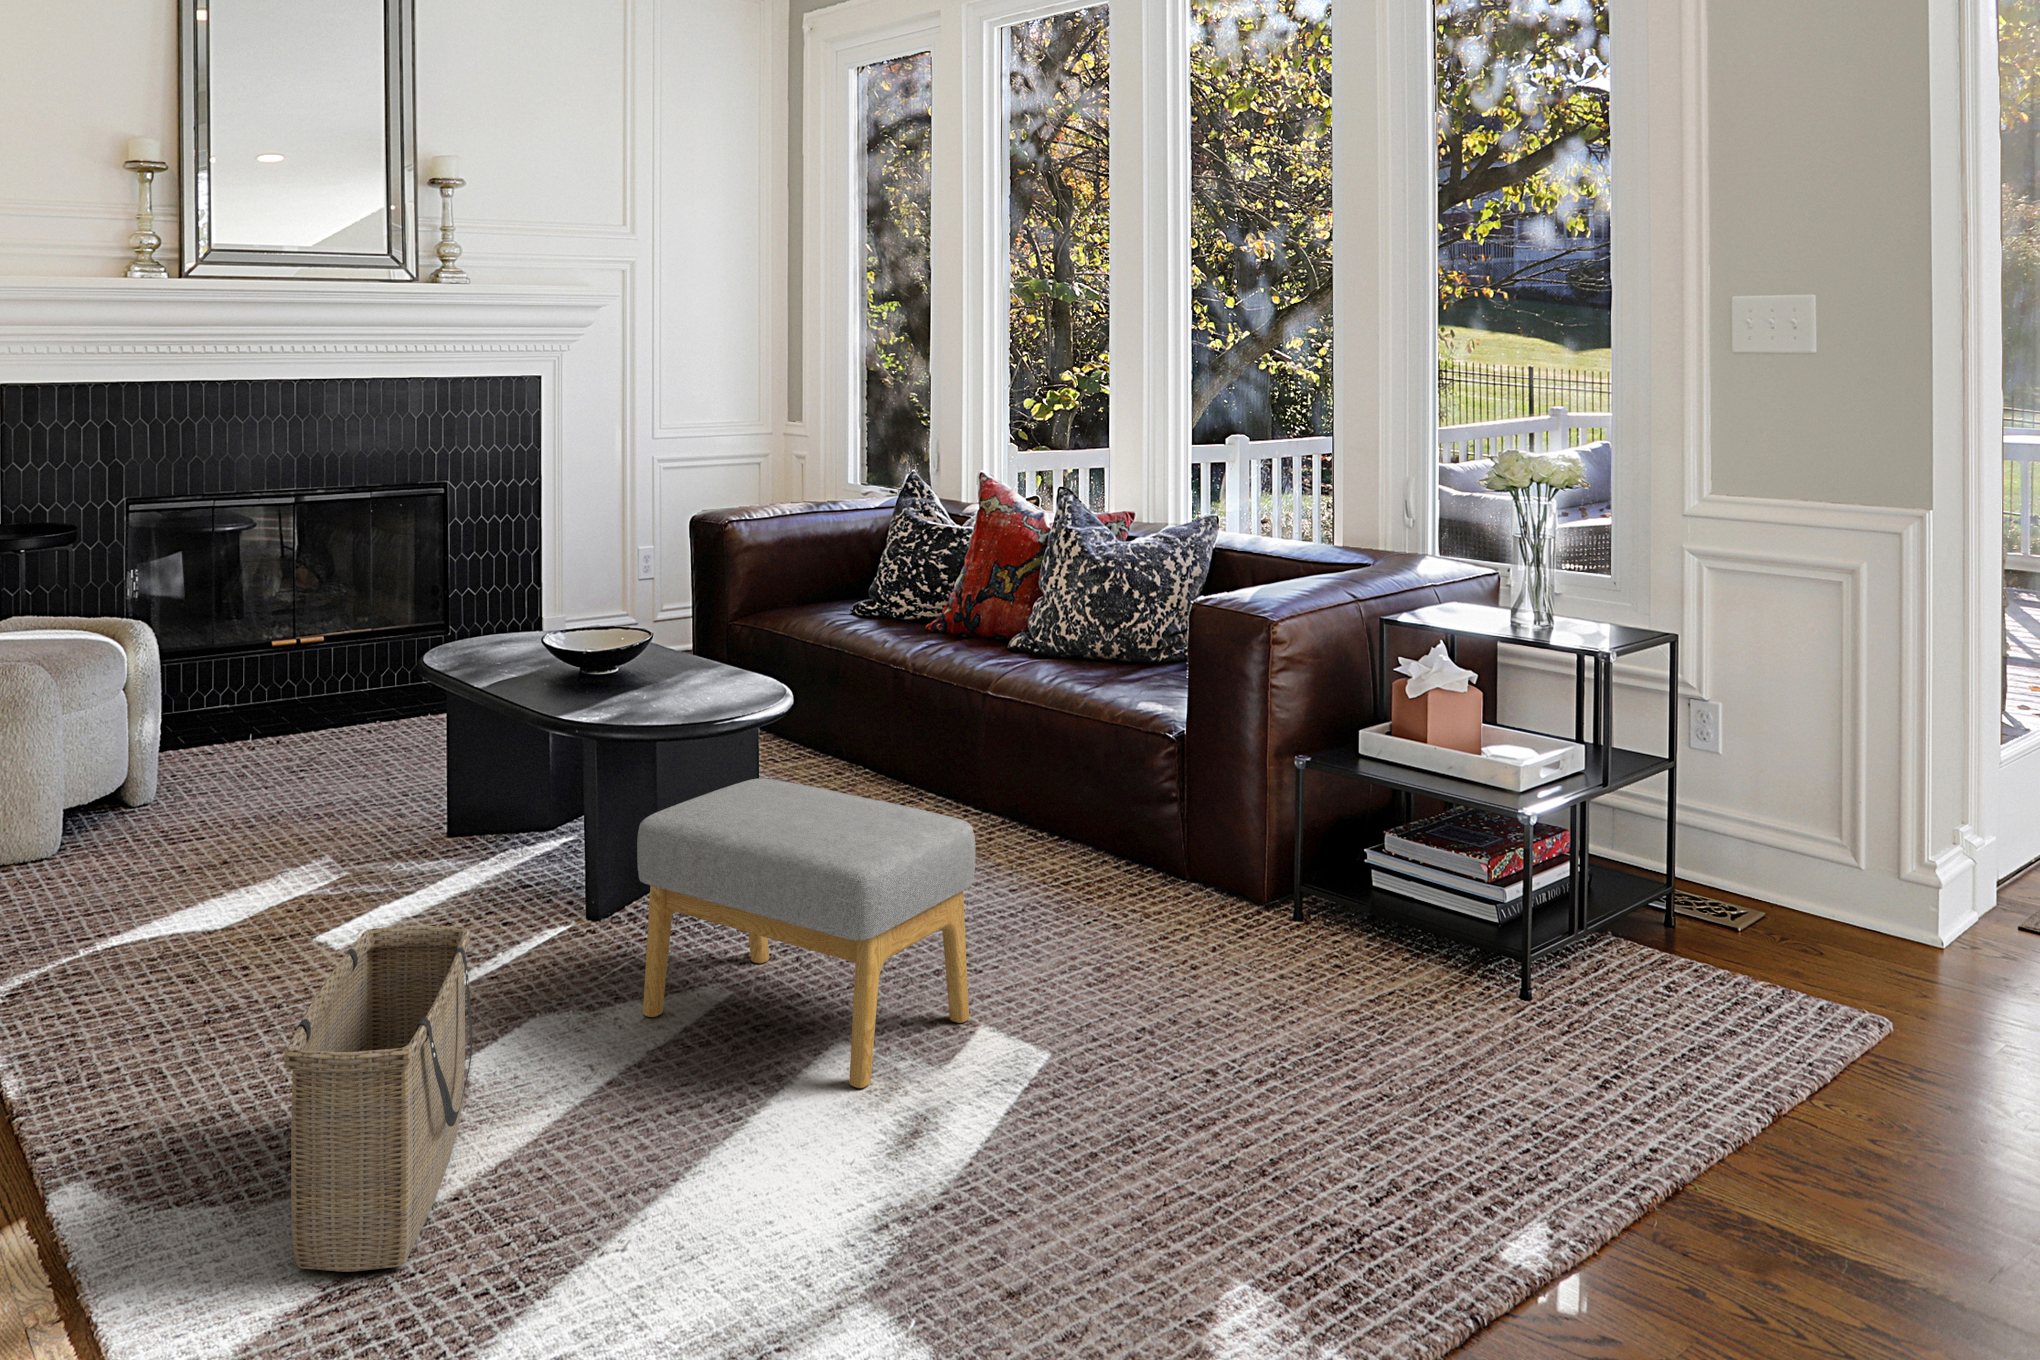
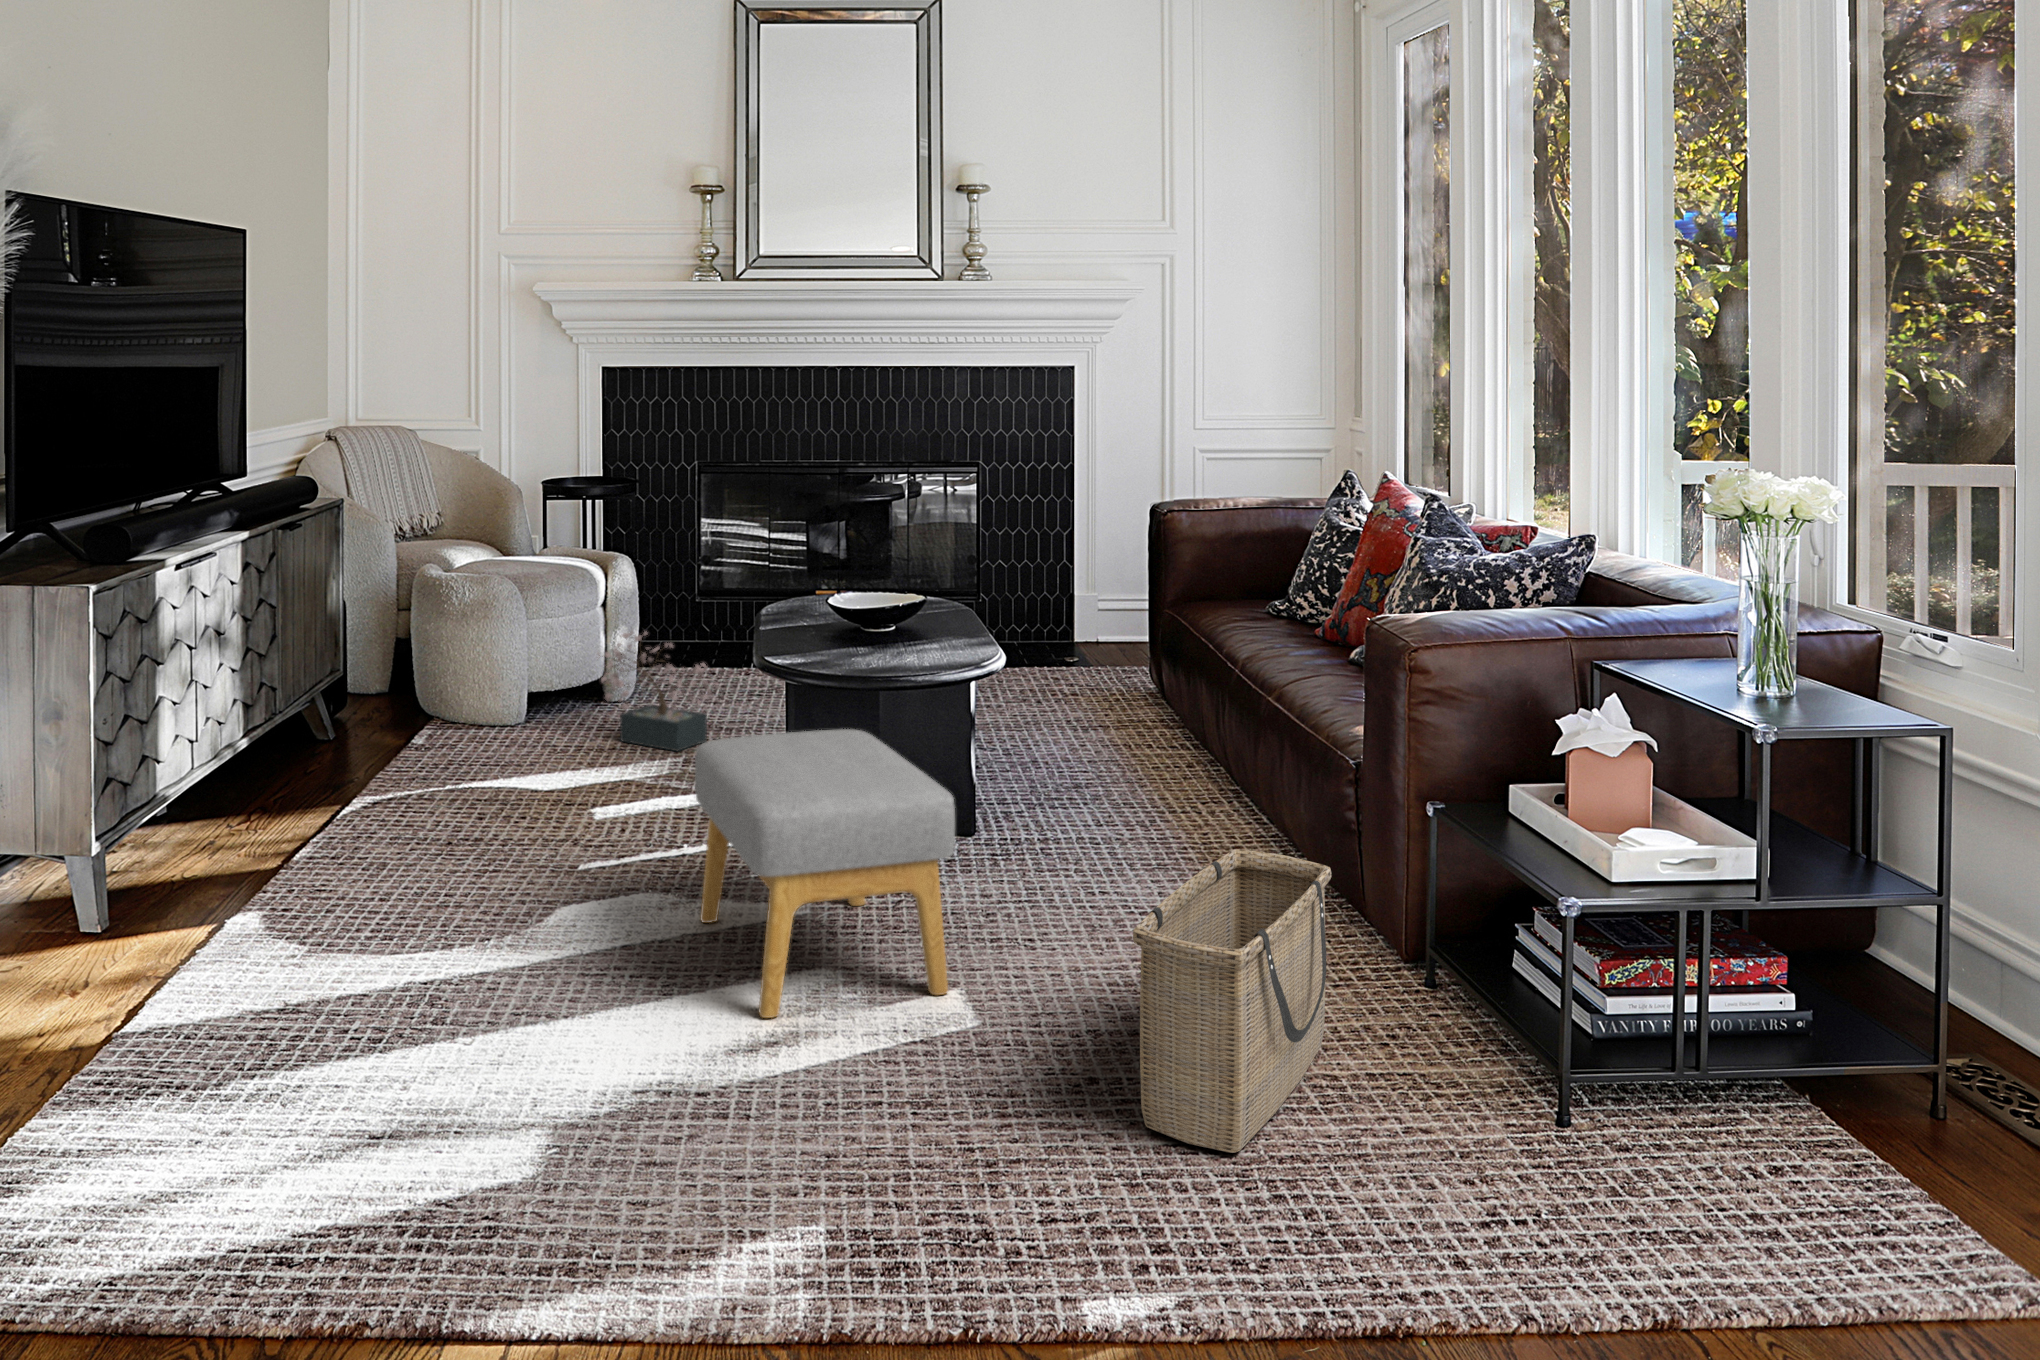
decorative plant: none [188,712,344,850] -> present [598,632,720,751]
basket: present [284,926,473,1272] -> present [1133,849,1331,1153]

